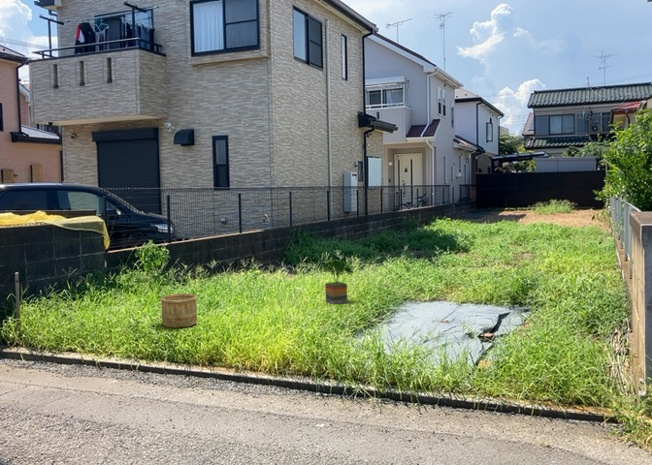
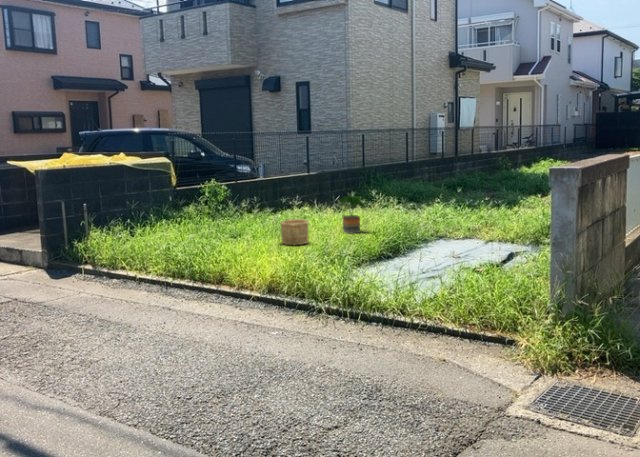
wooden bucket: present [160,293,197,328] -> present [281,219,309,245]

